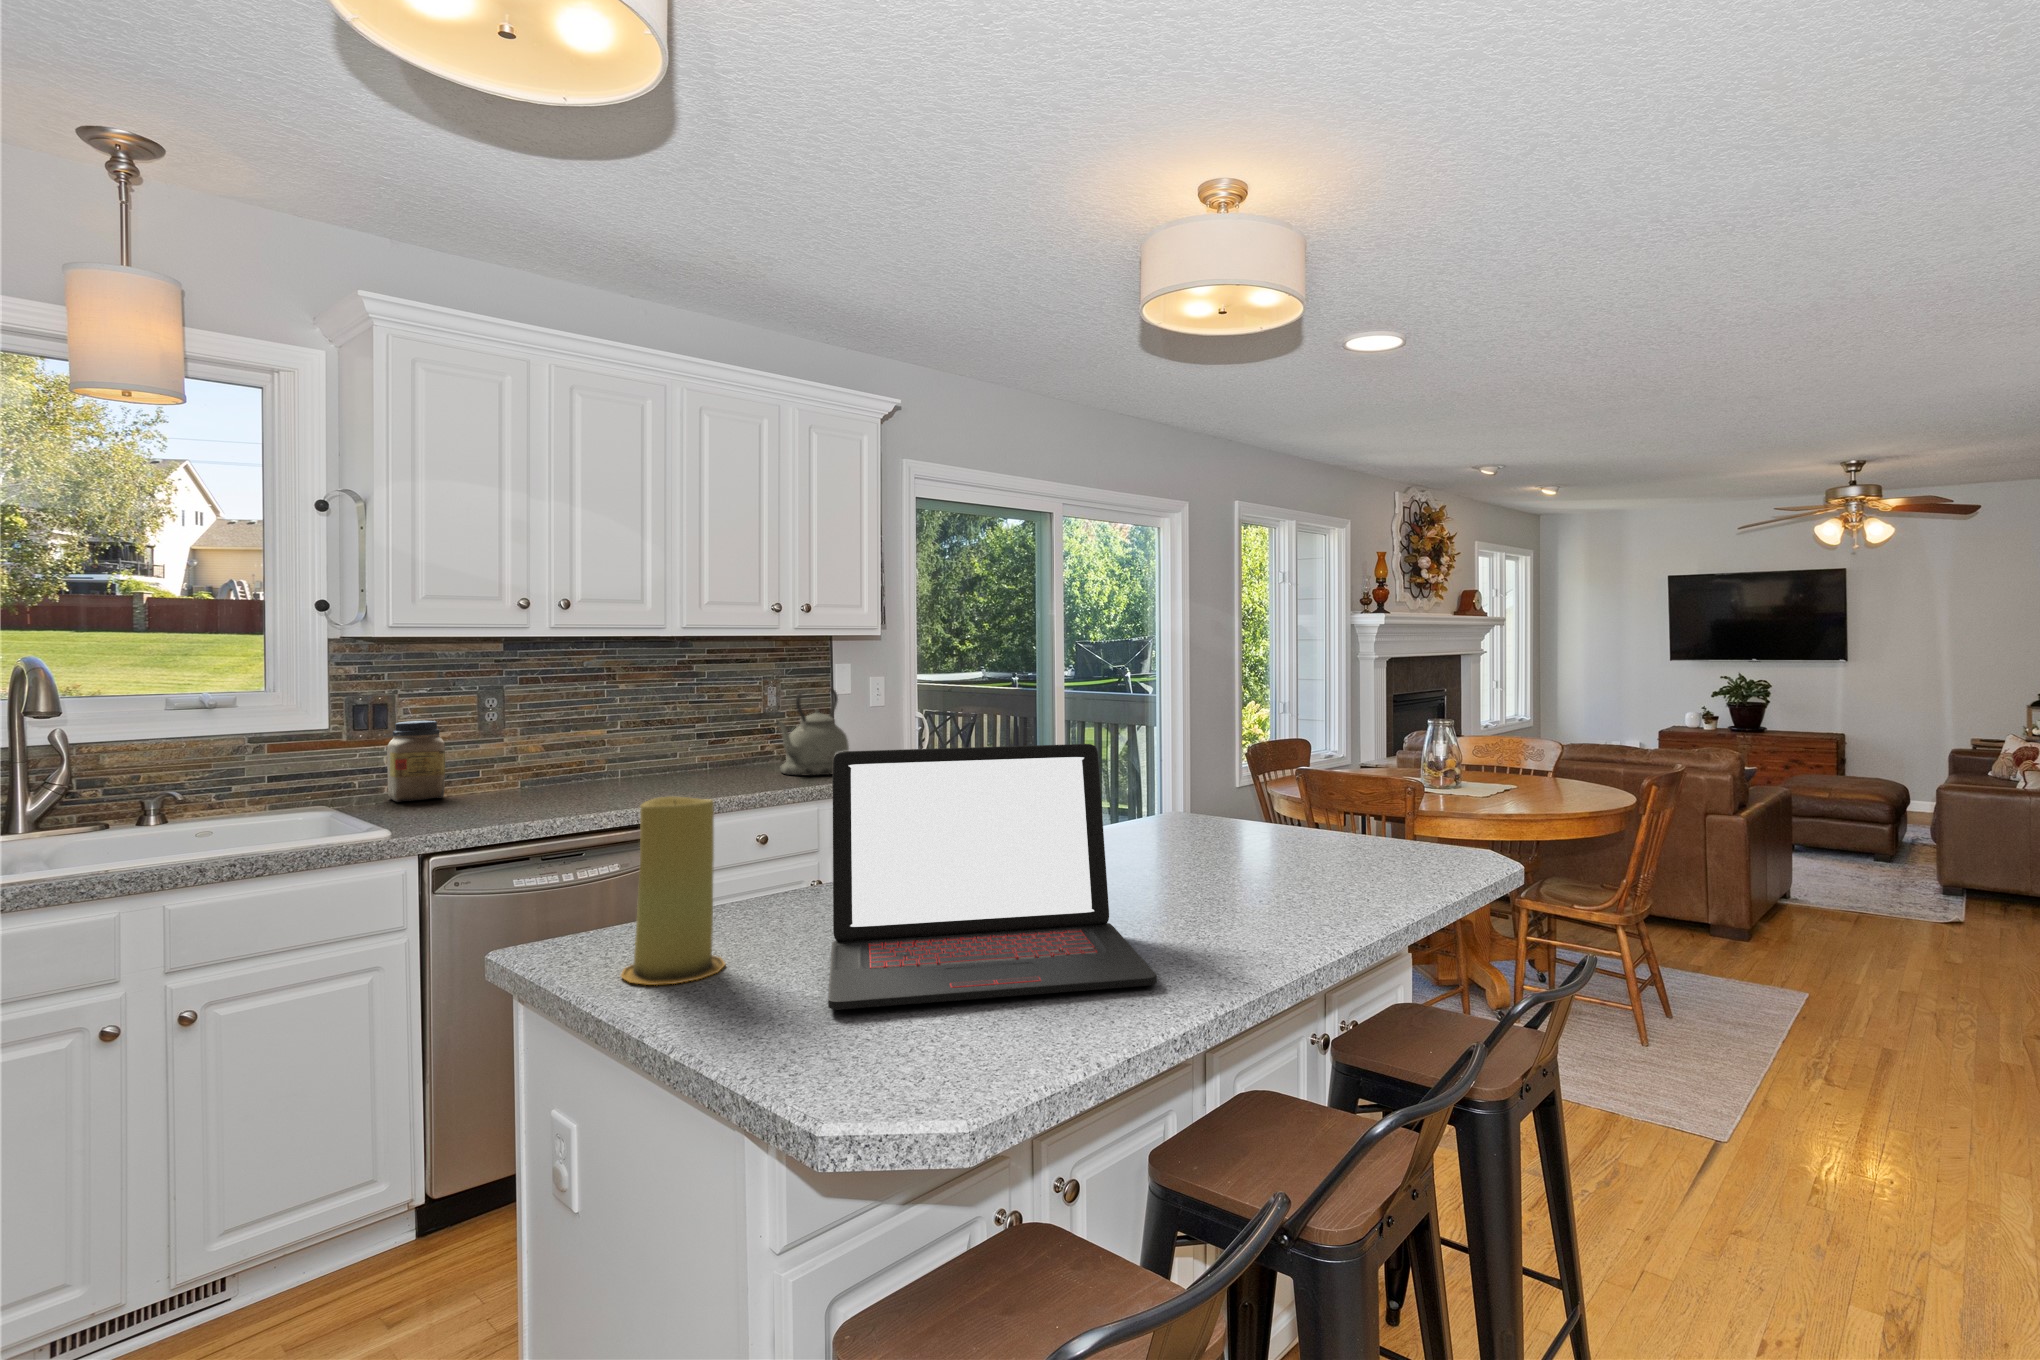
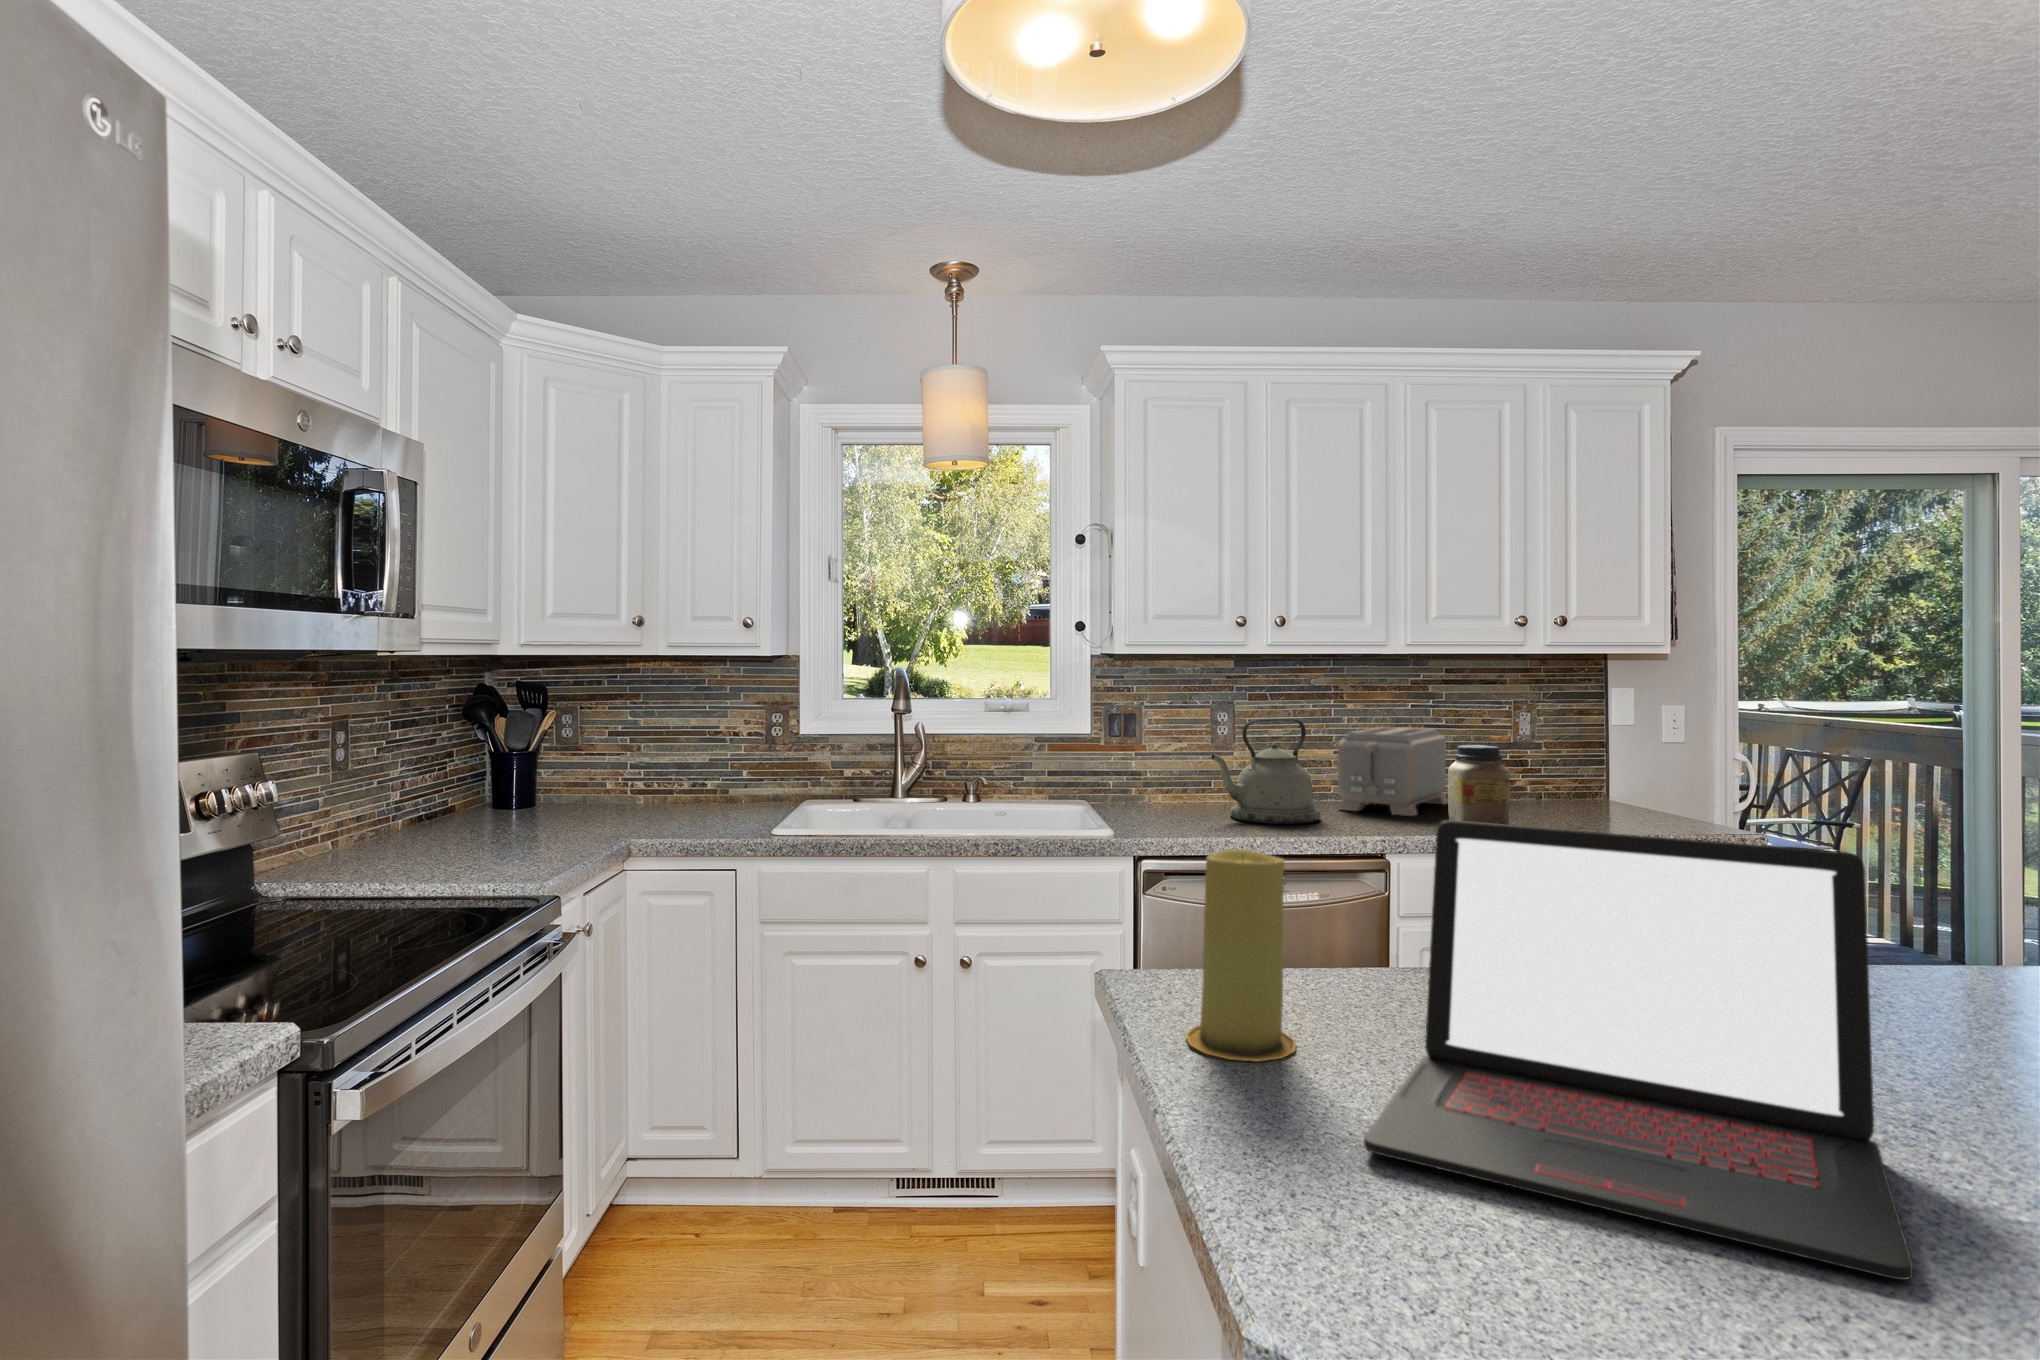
kettle: present [776,688,849,775] -> present [1211,719,1320,824]
toaster: none [618,704,714,785] -> present [1337,727,1447,816]
jar: present [387,721,445,802] -> present [1448,745,1510,825]

